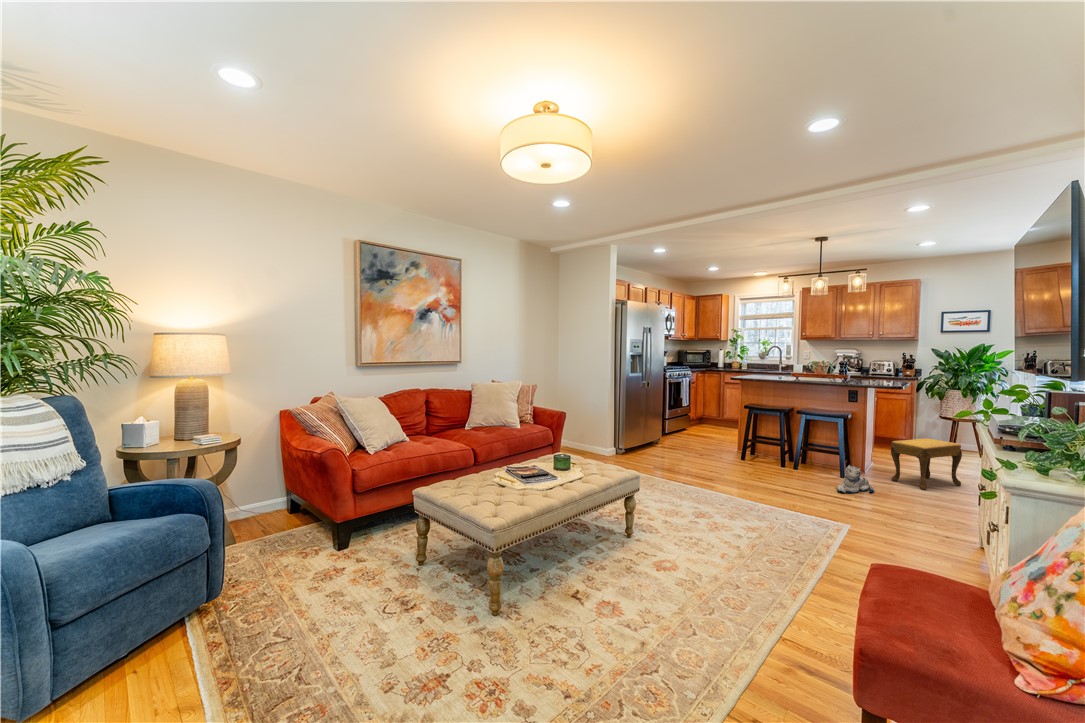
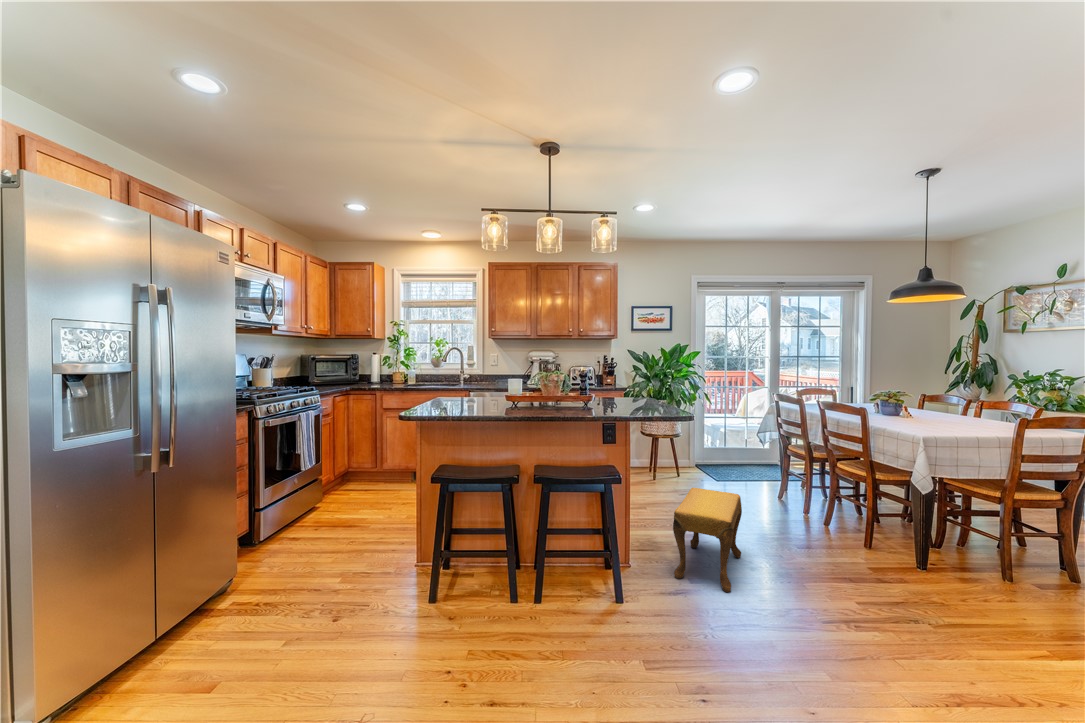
plush toy: present [837,465,874,493] -> none [647,605,702,689]

